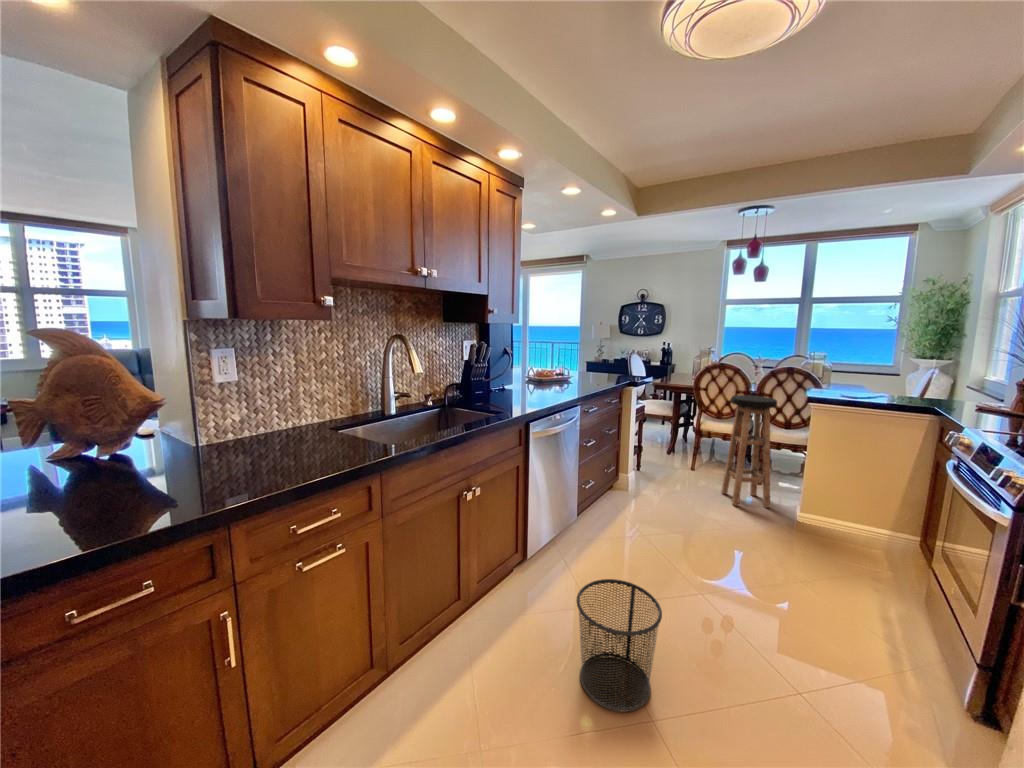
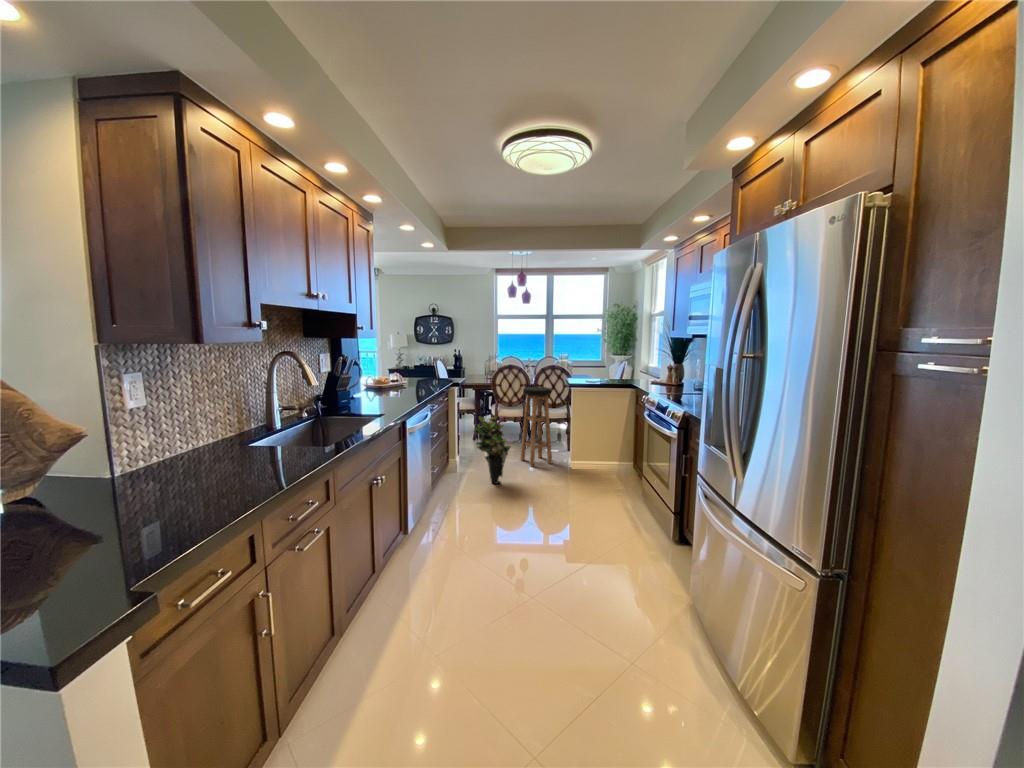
potted plant: none [646,427,699,520] -> present [473,416,511,484]
waste bin: present [577,579,662,712] -> none [476,517,532,599]

